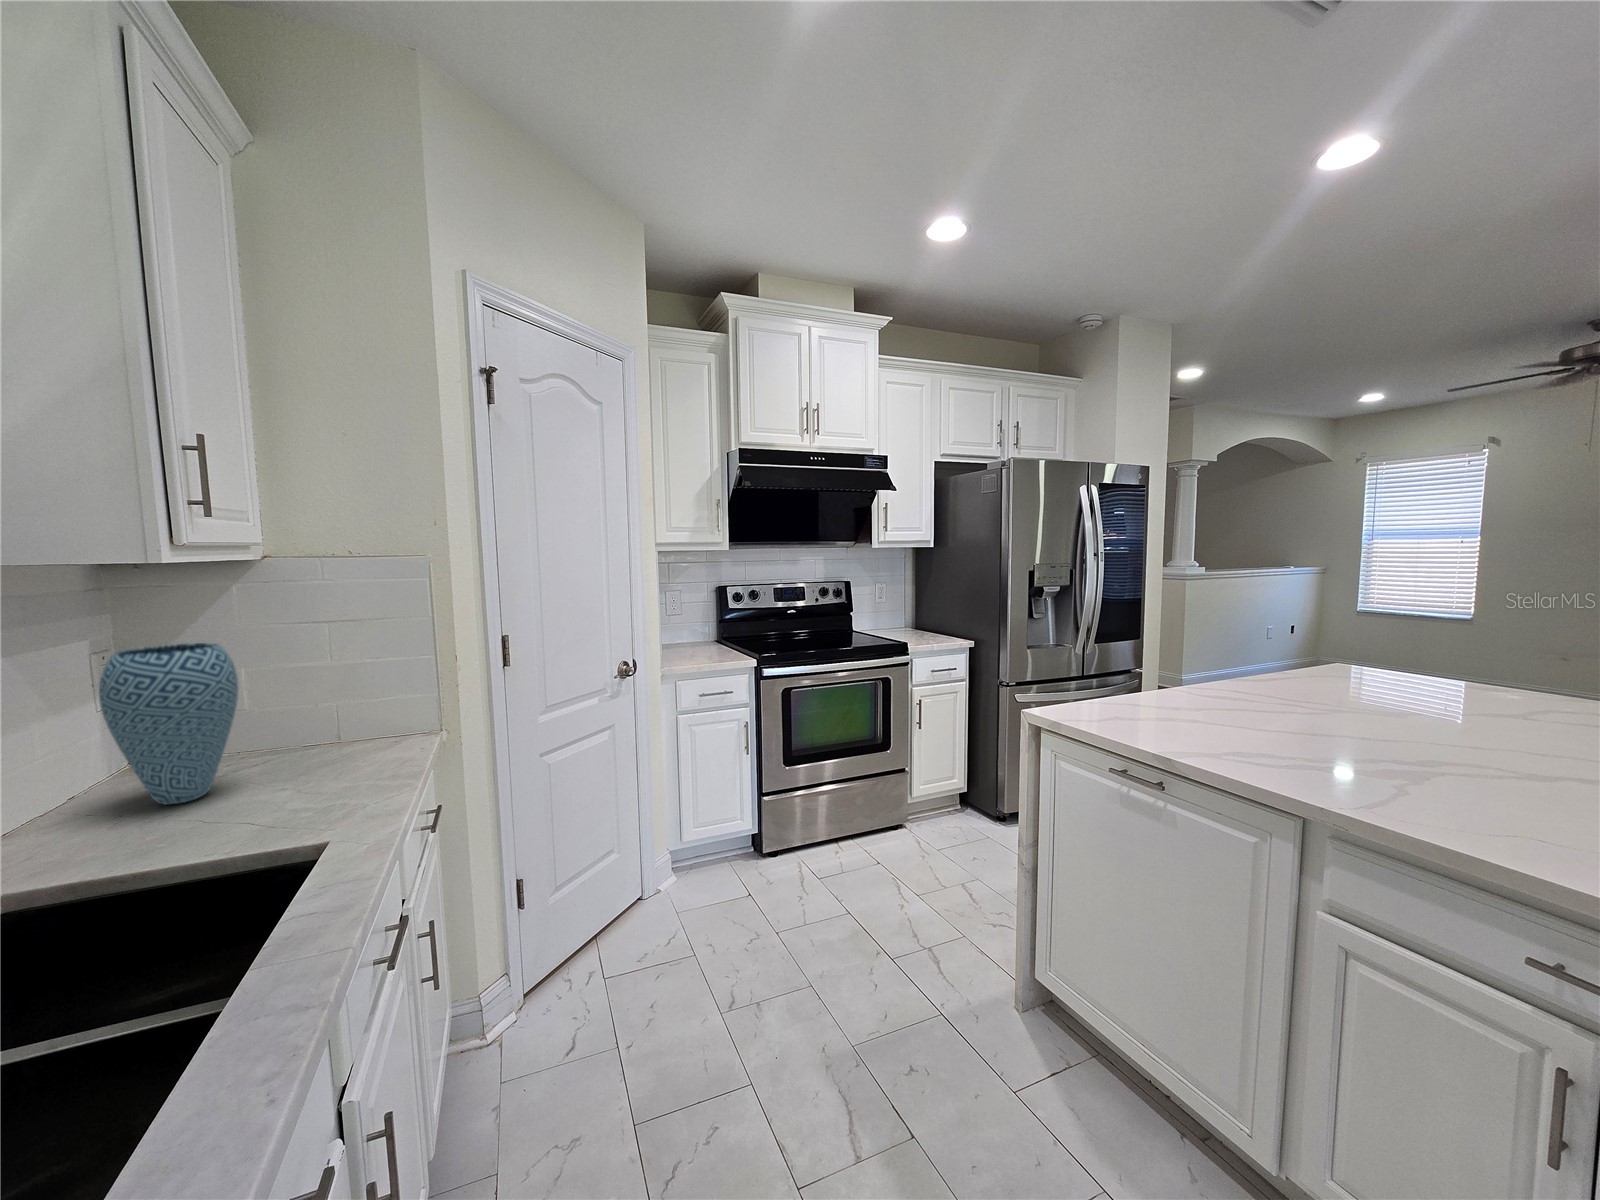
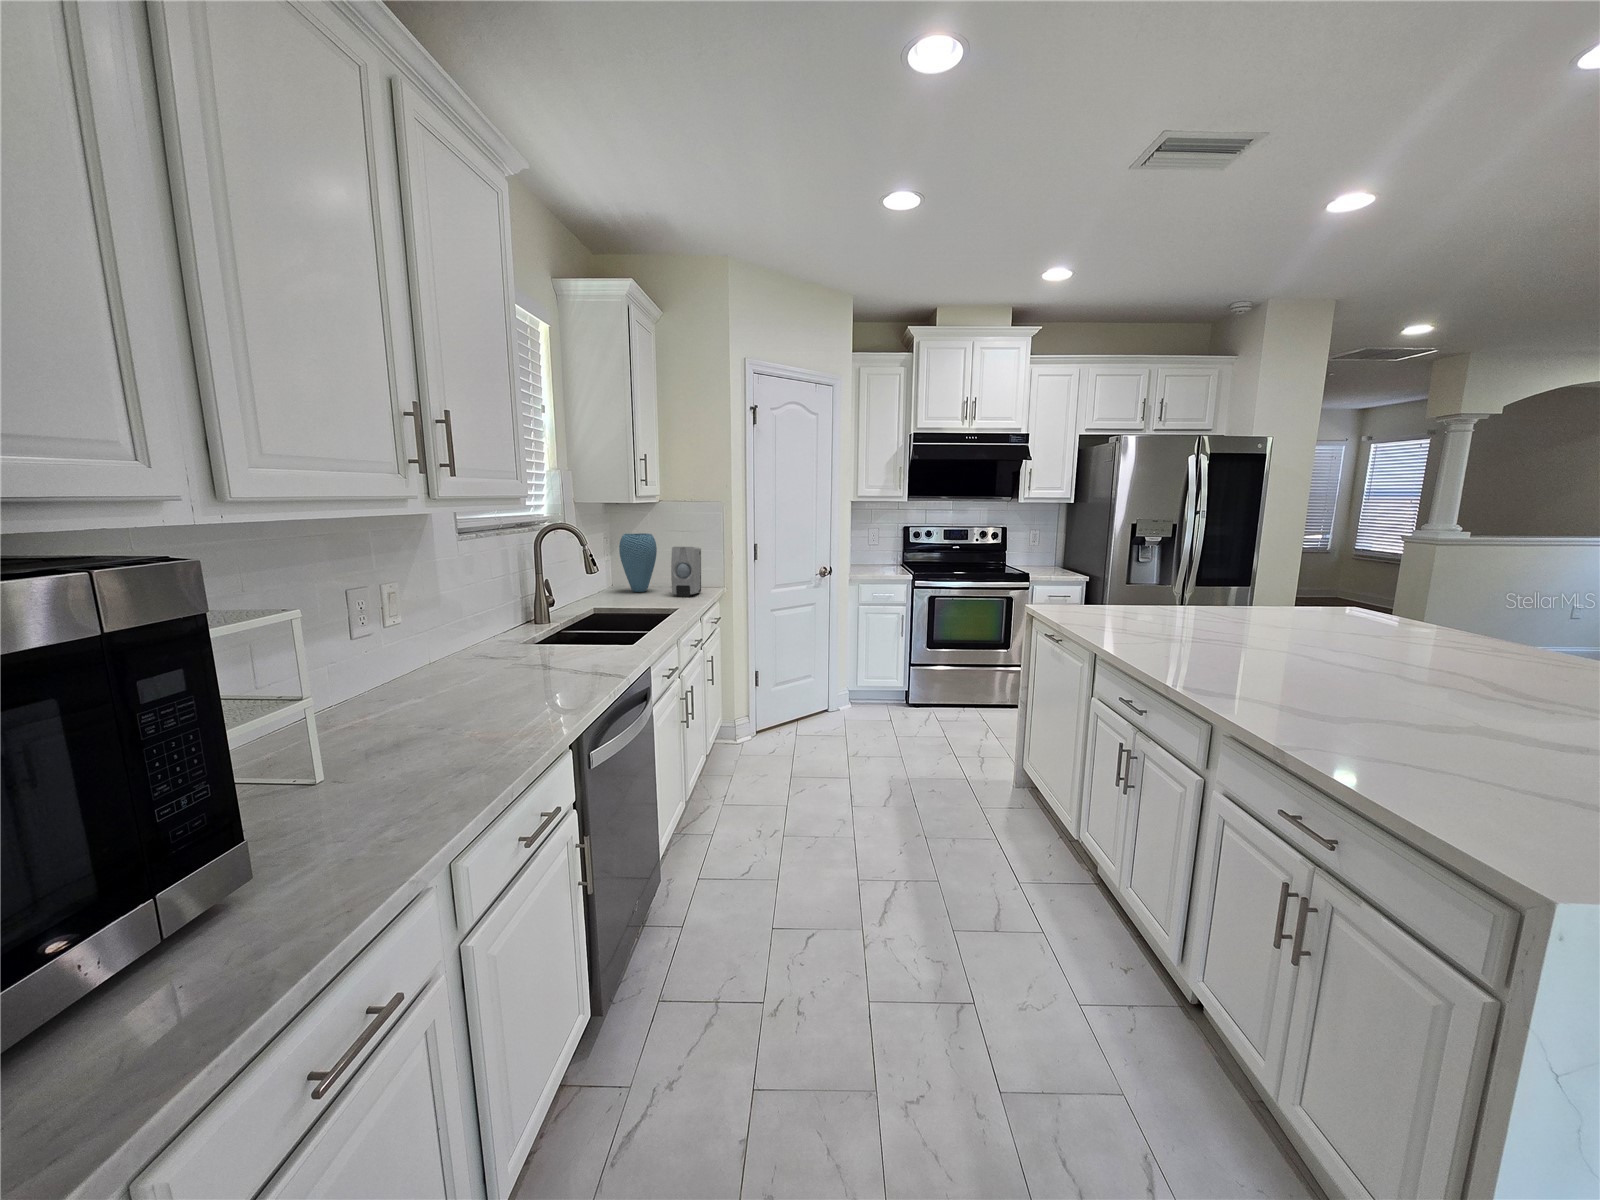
soap dispenser: none [284,667,380,806] -> present [671,547,701,597]

